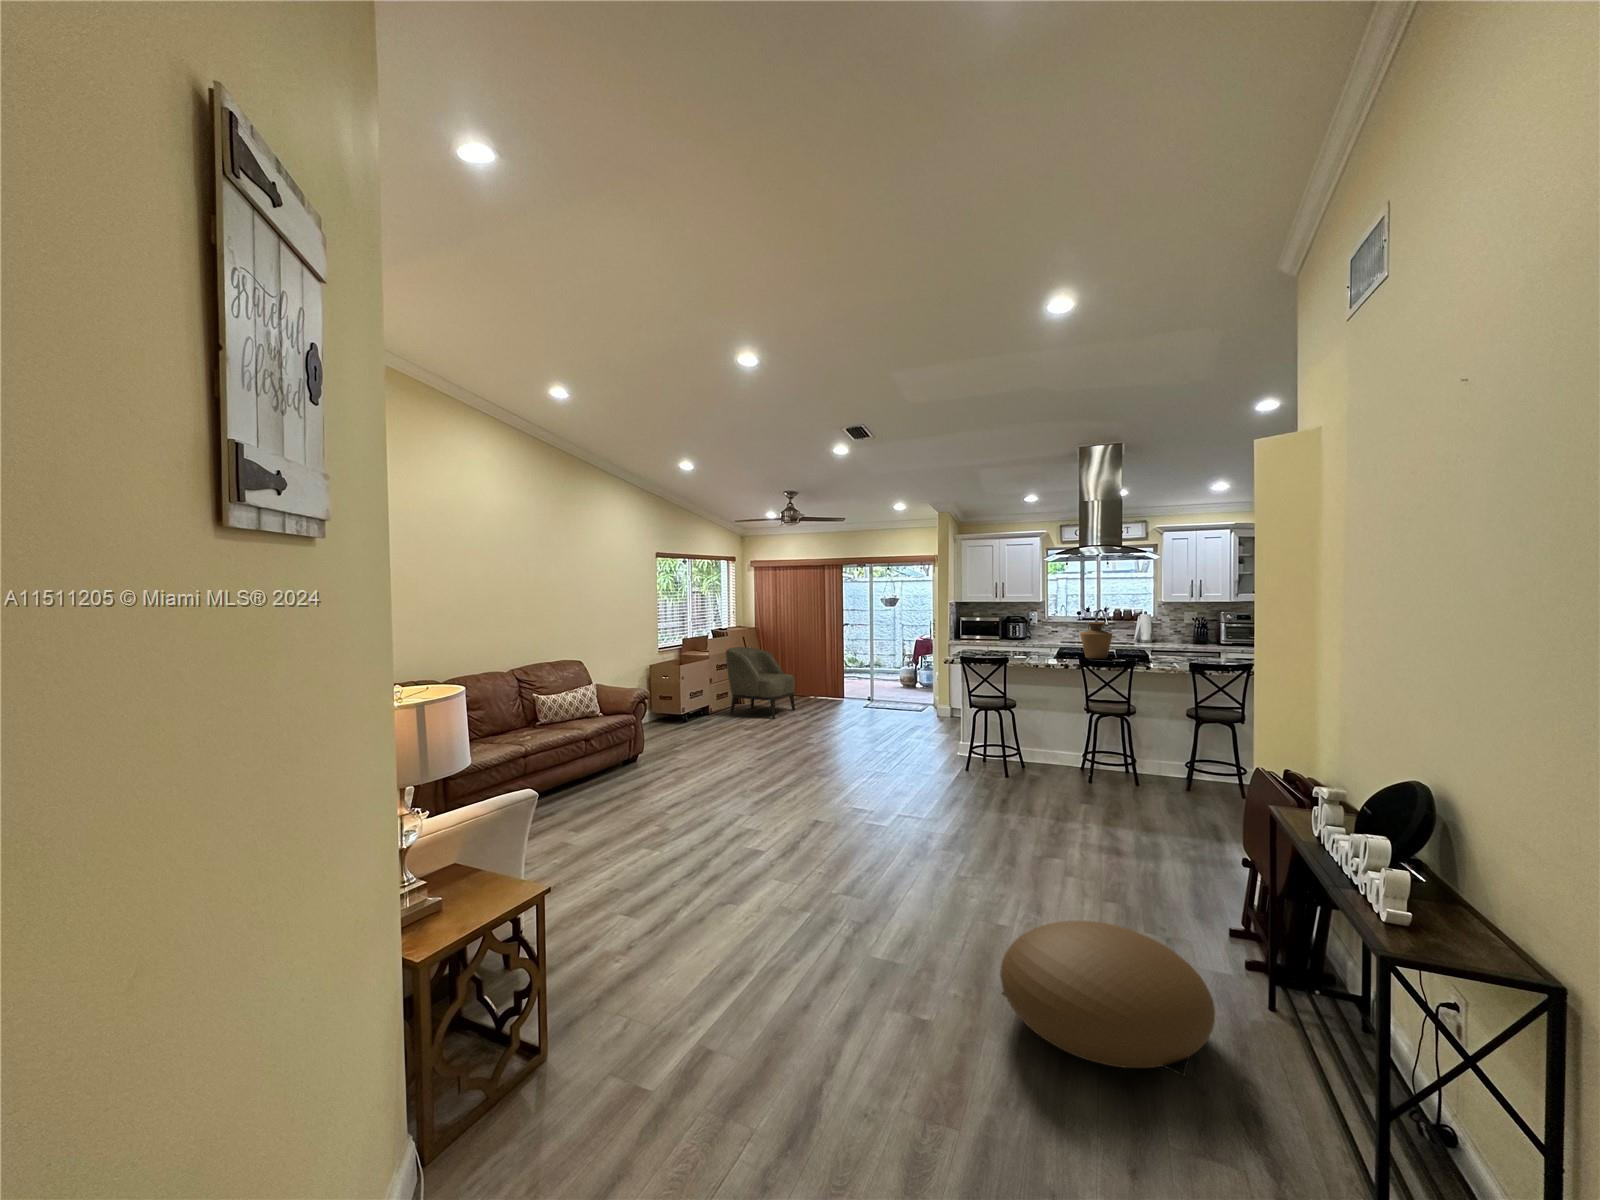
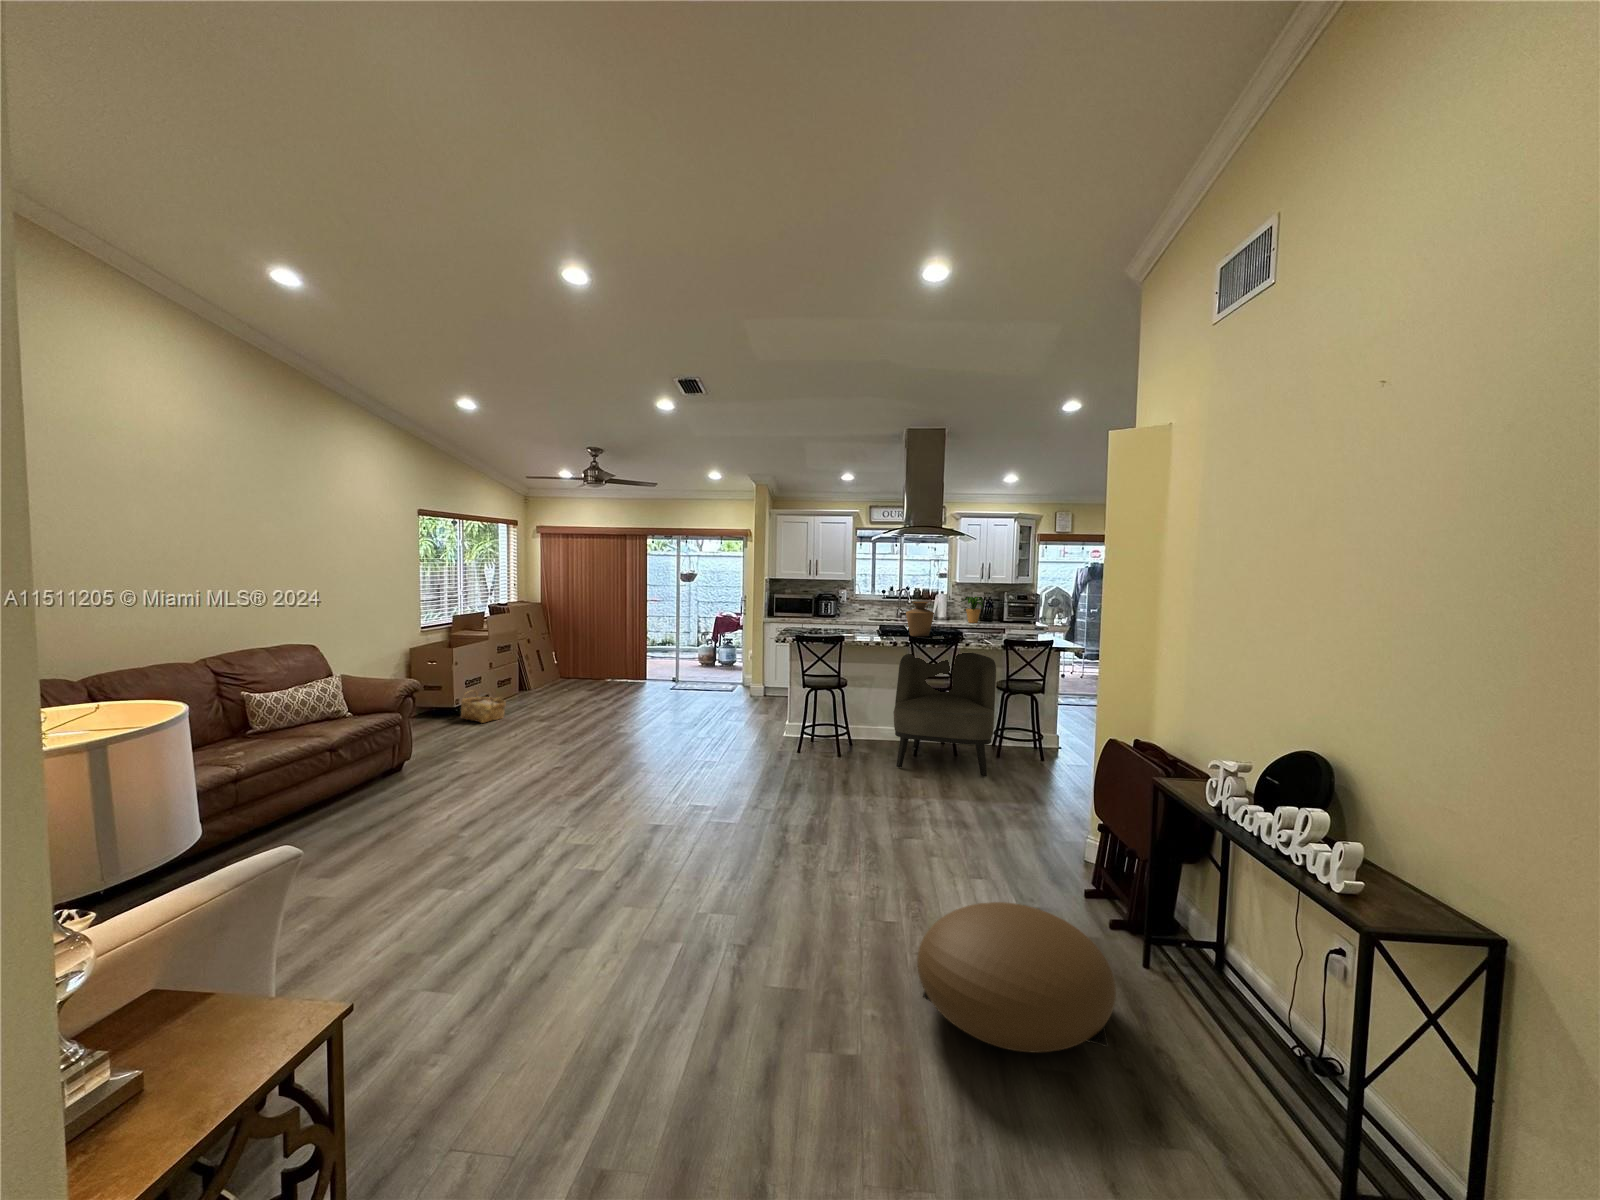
potted plant: none [1161,616,1196,645] -> present [961,597,983,623]
armchair: present [726,647,795,718] -> present [894,653,996,776]
woven basket: none [686,700,719,728] -> present [461,690,506,723]

